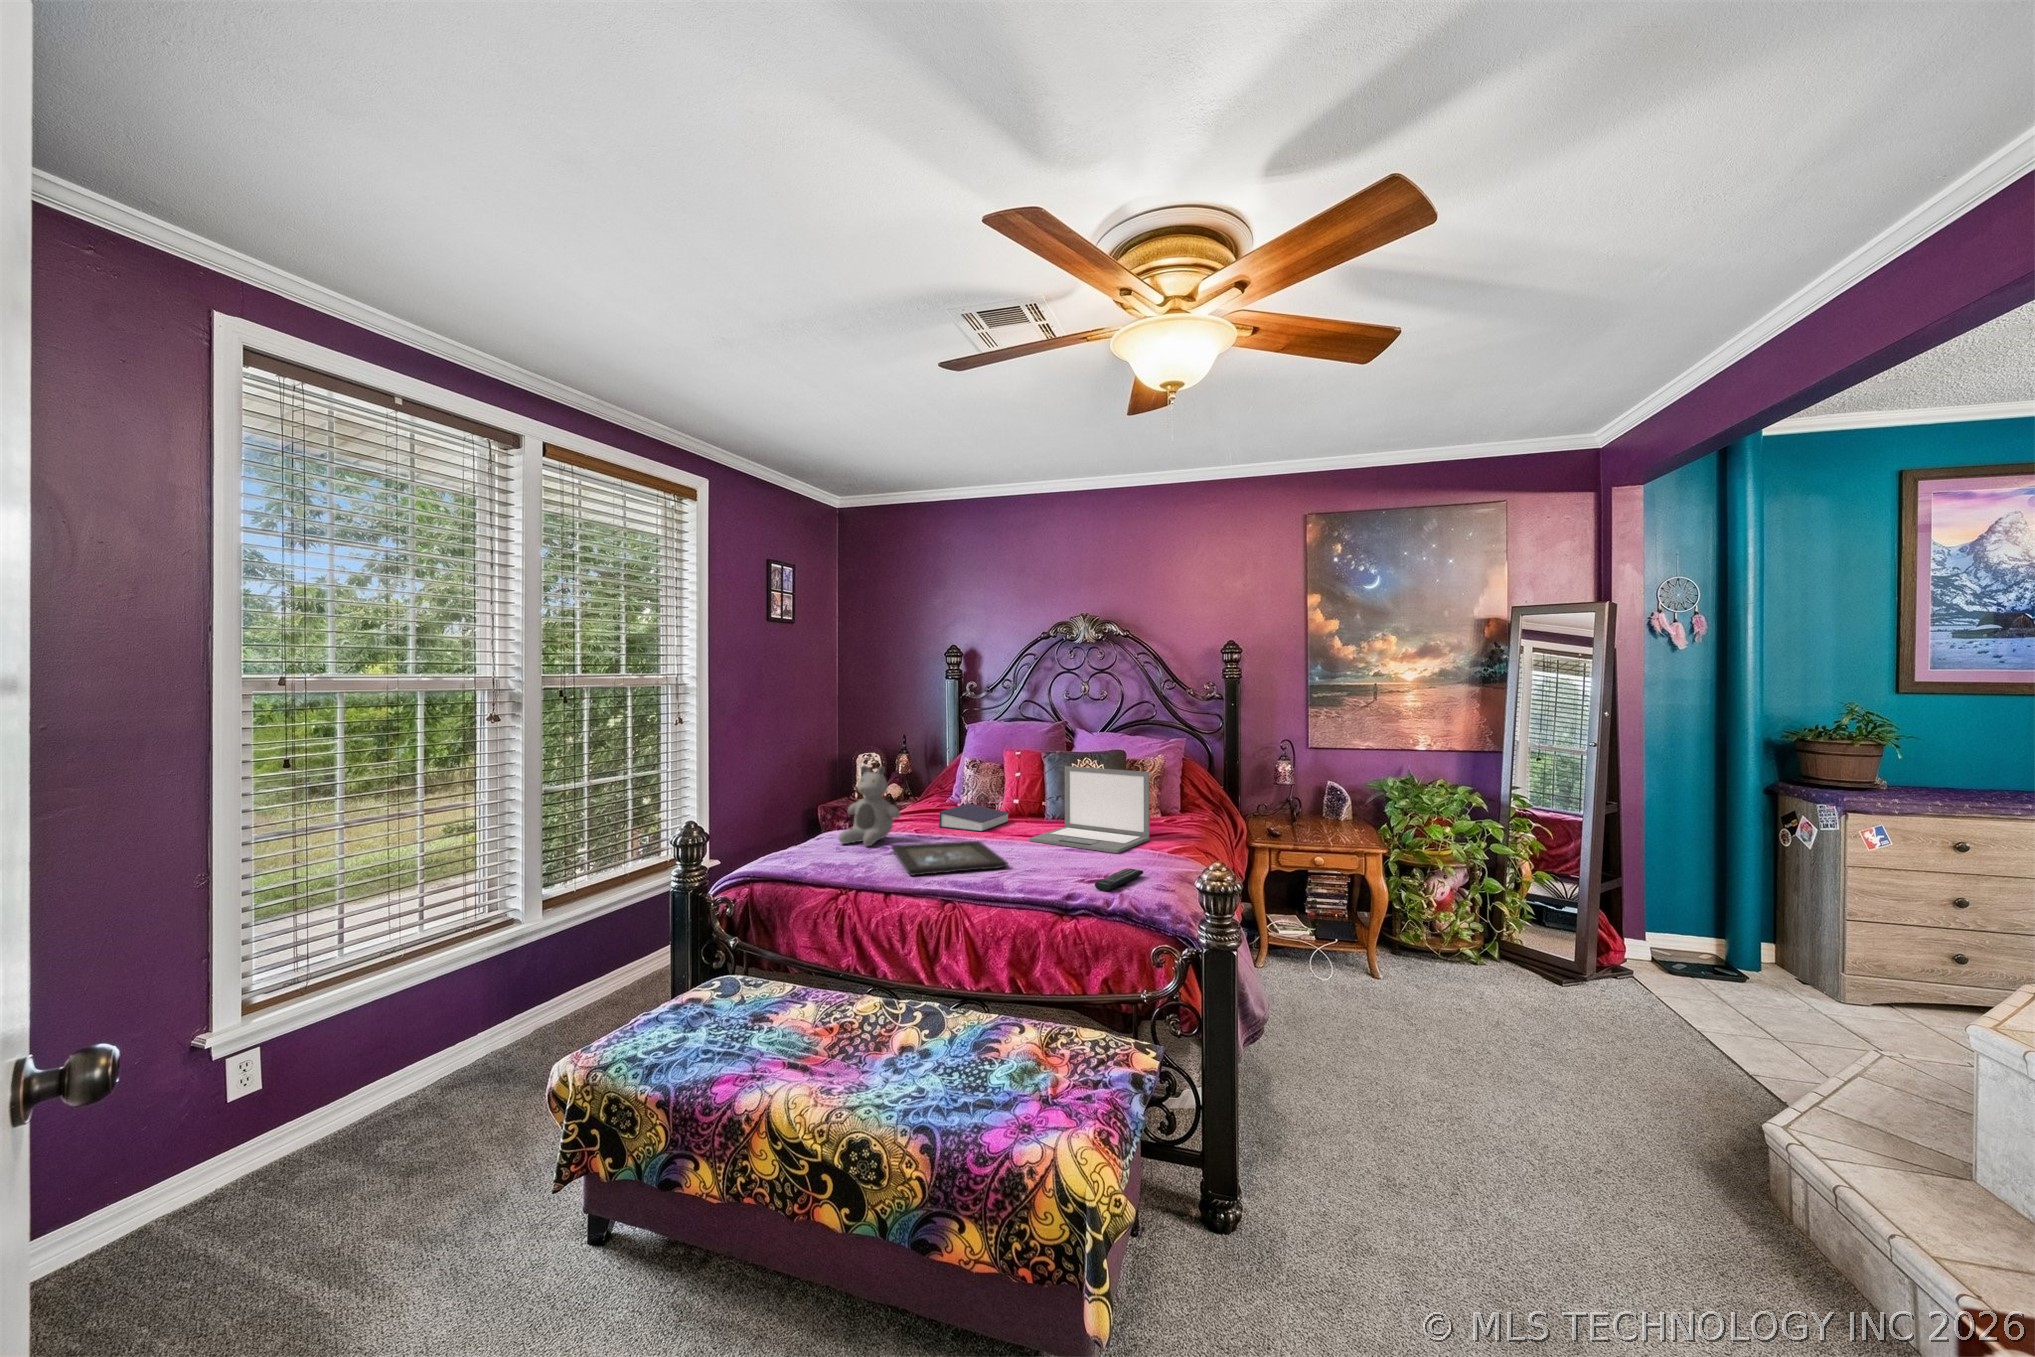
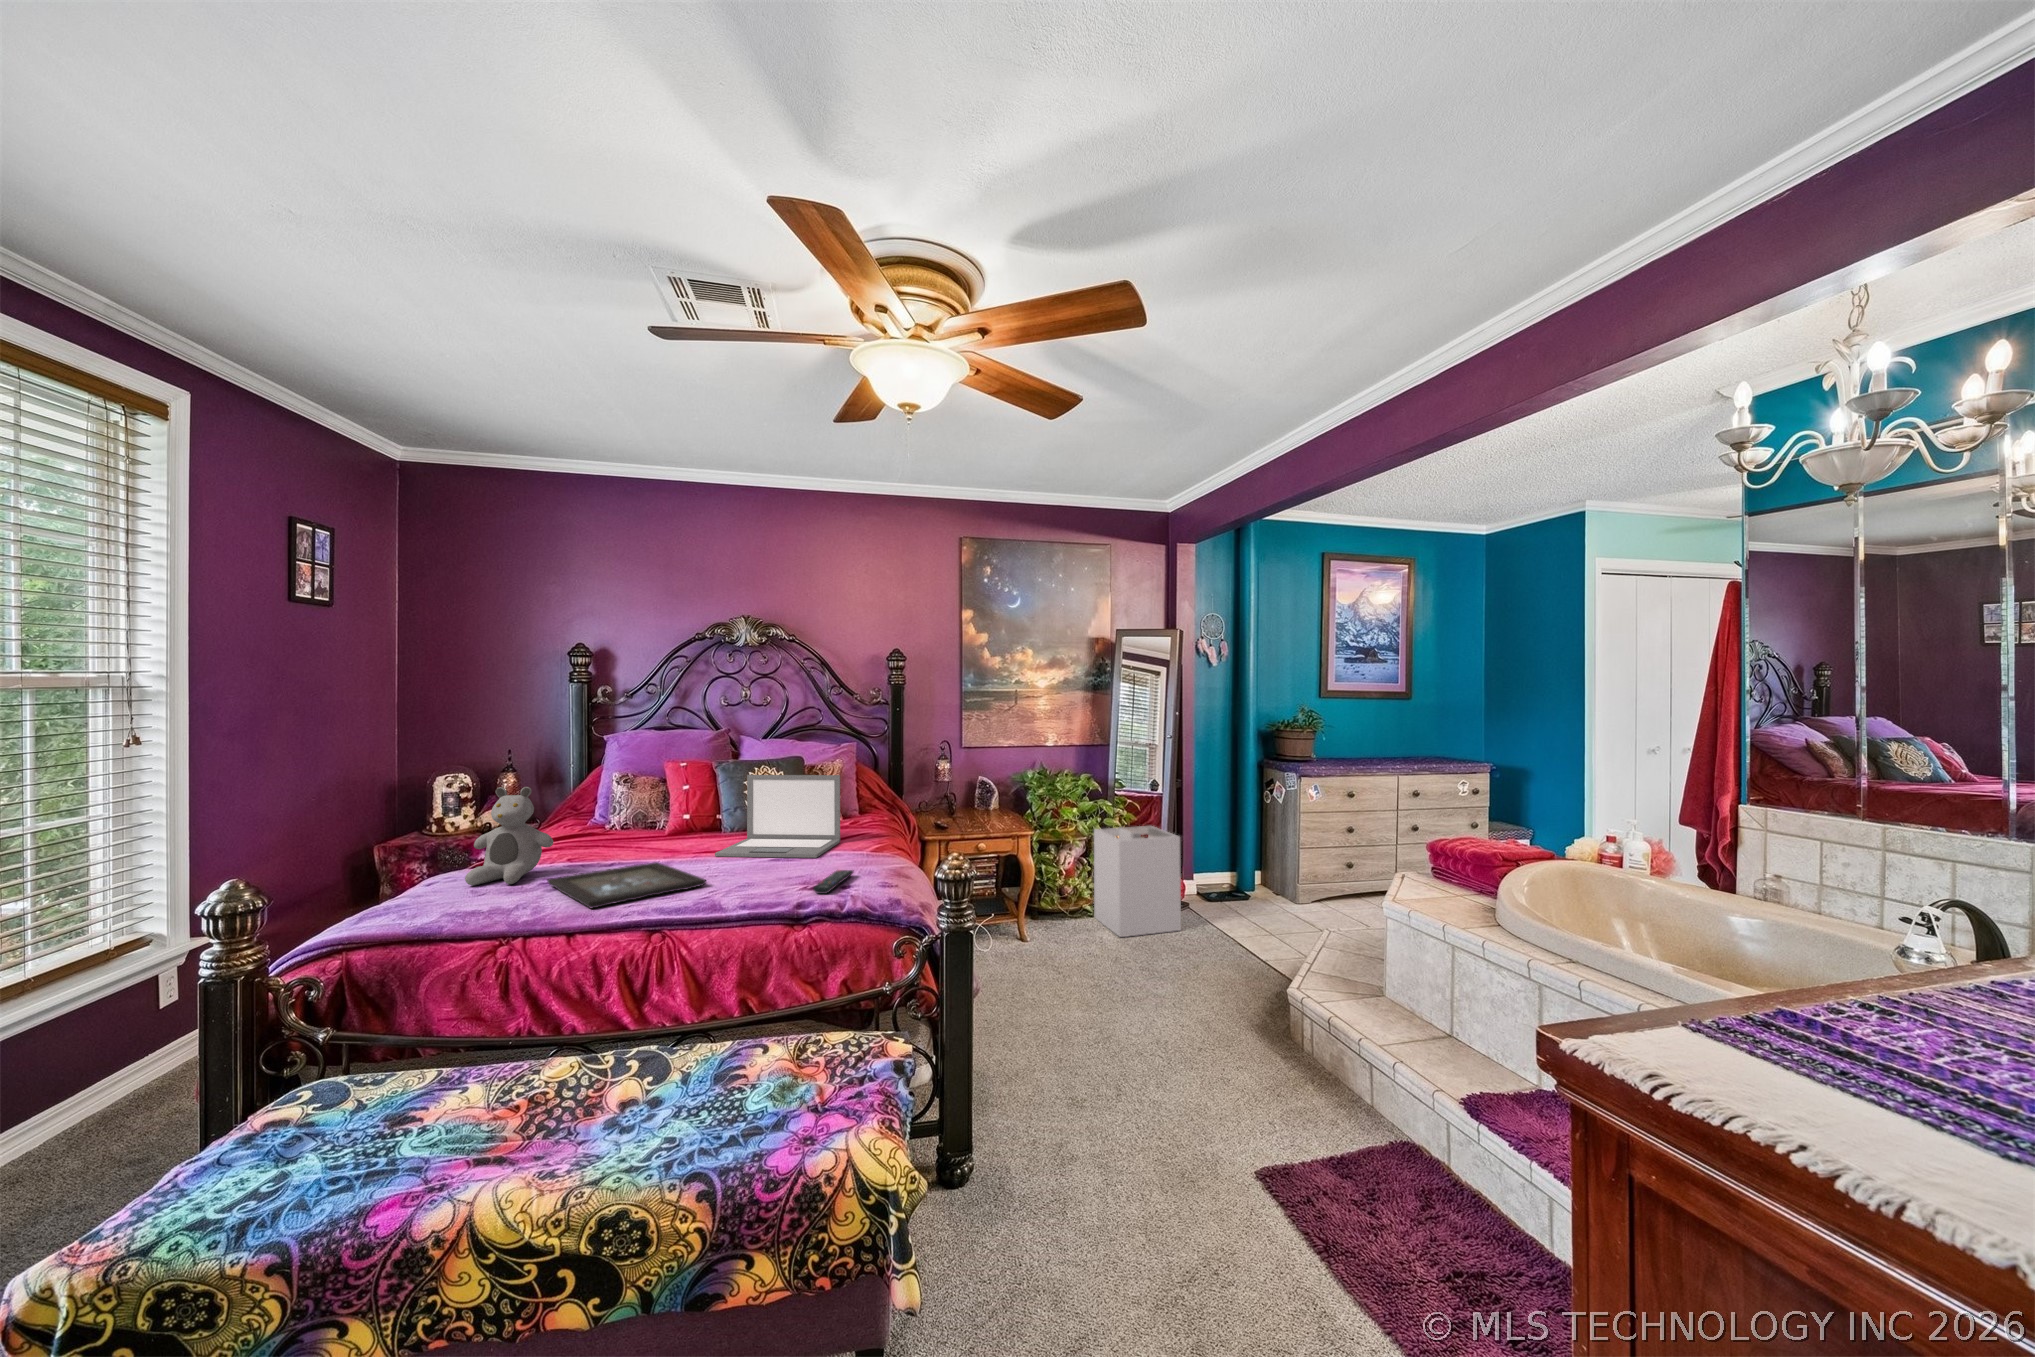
book: present [939,803,1009,831] -> none [595,824,679,854]
laundry hamper: none [1477,856,1604,1003] -> present [1094,826,1181,937]

